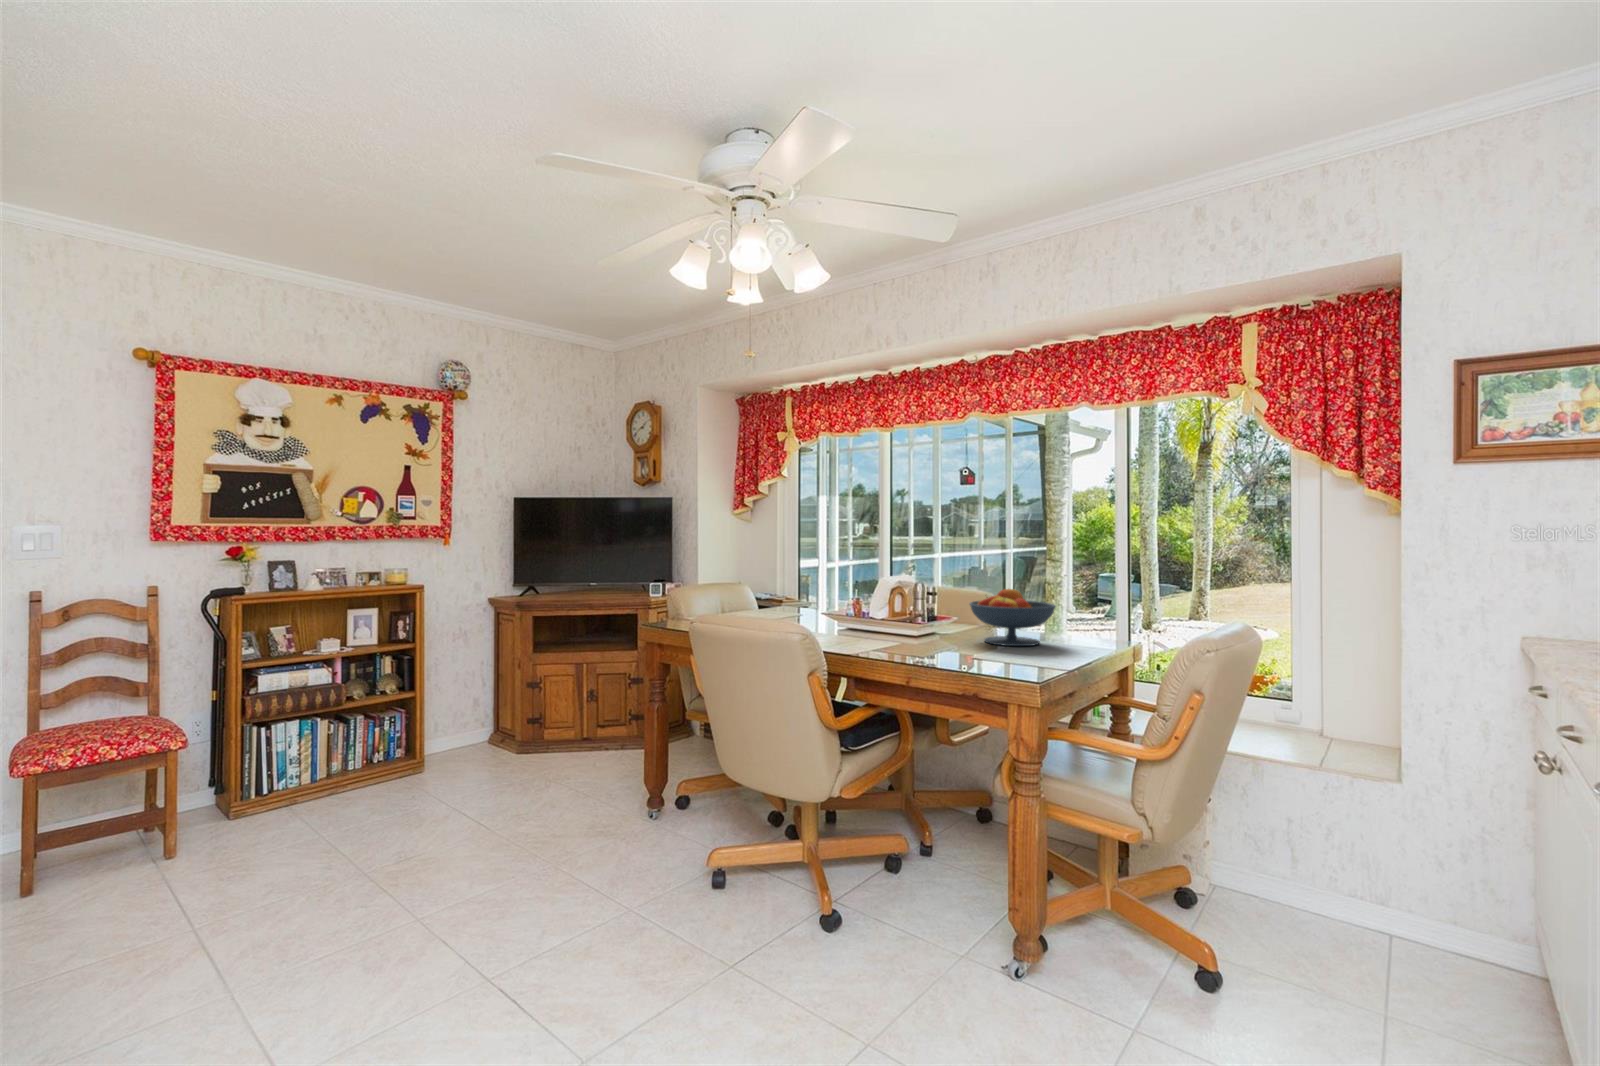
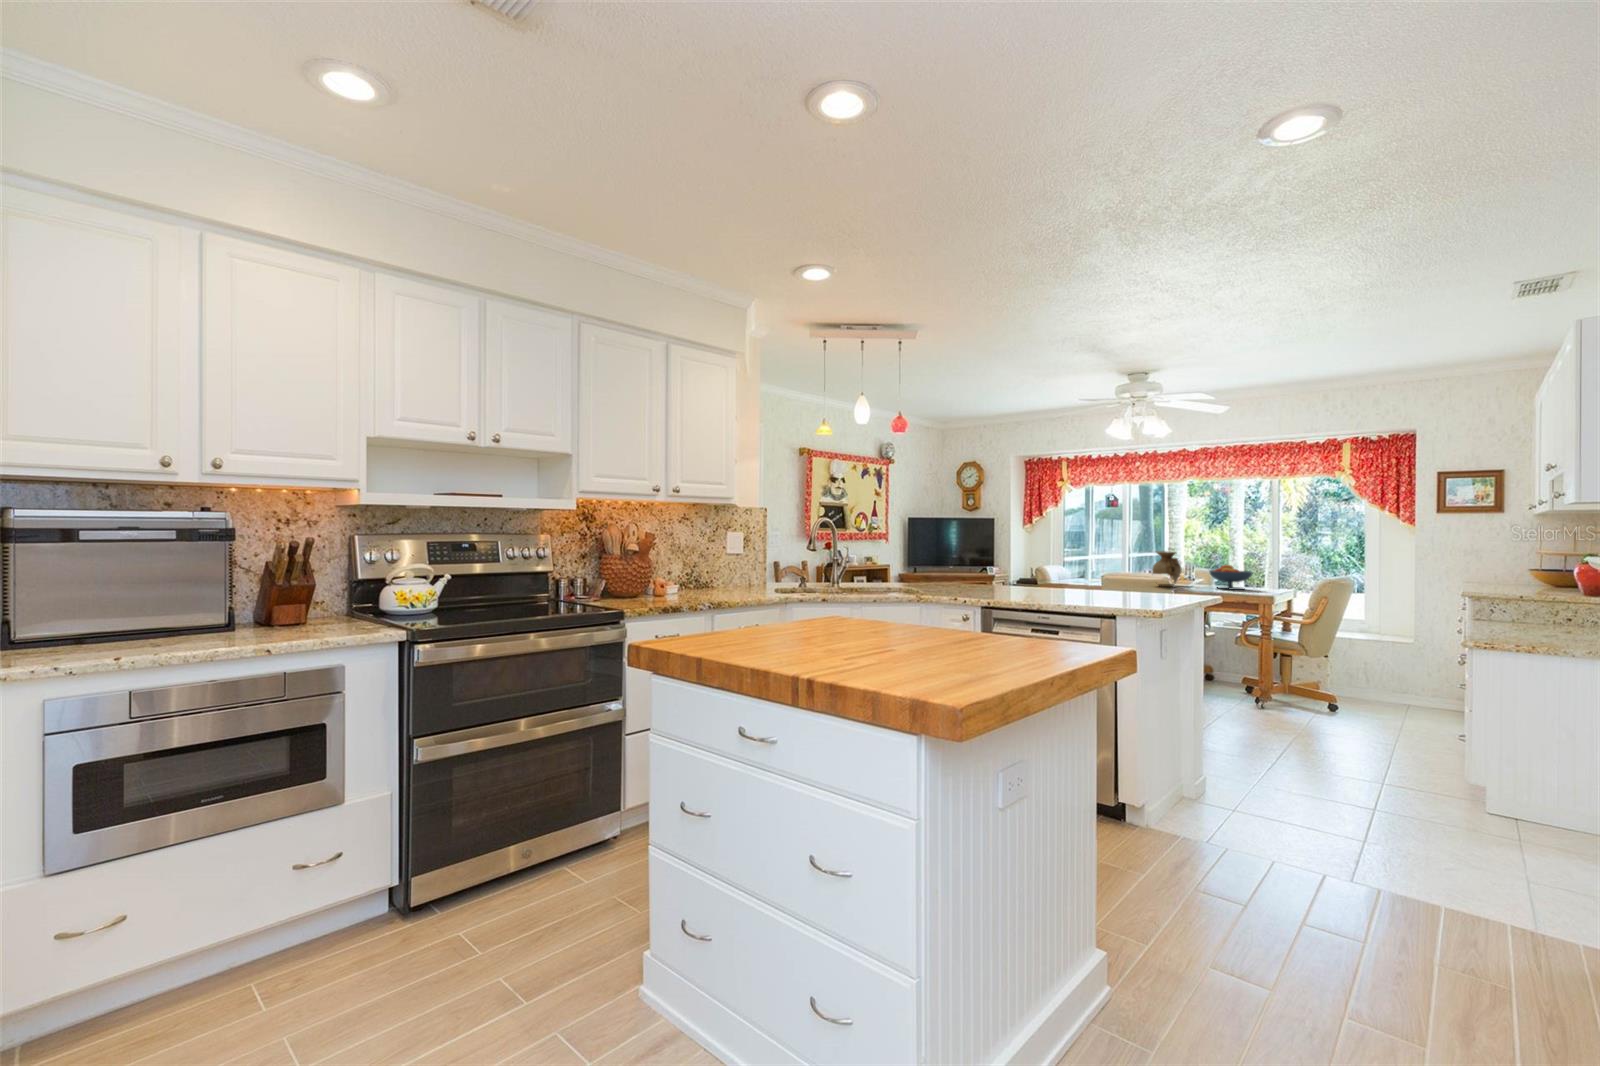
vase: none [854,561,912,639] -> present [1152,551,1181,587]

